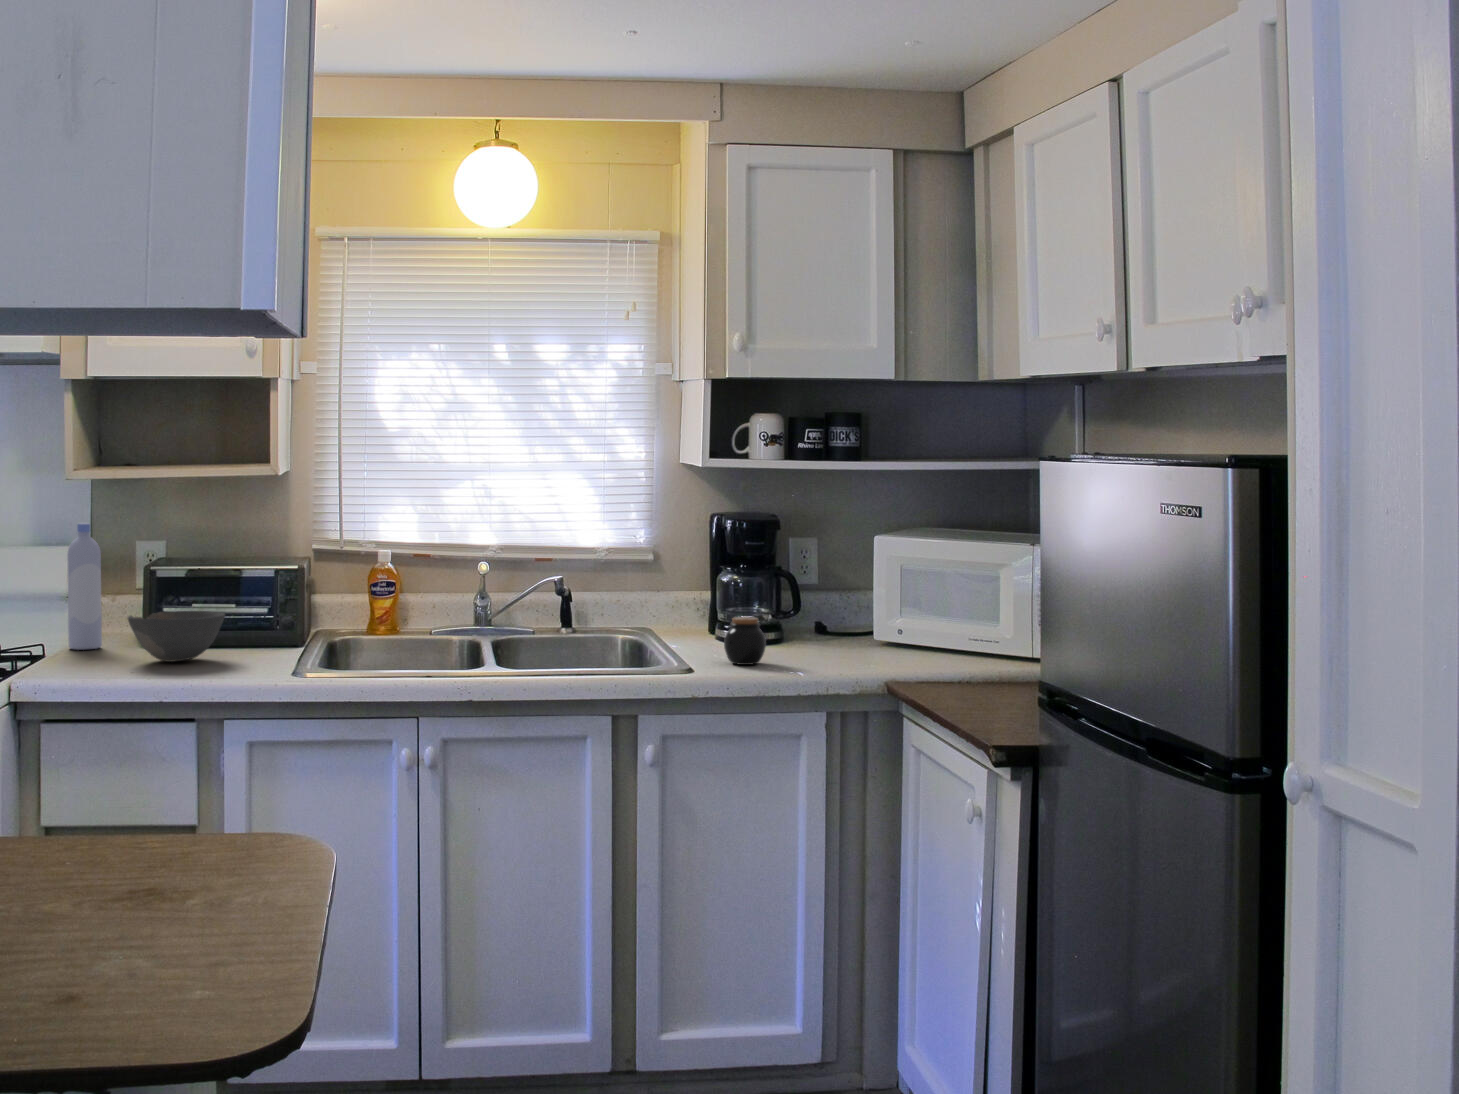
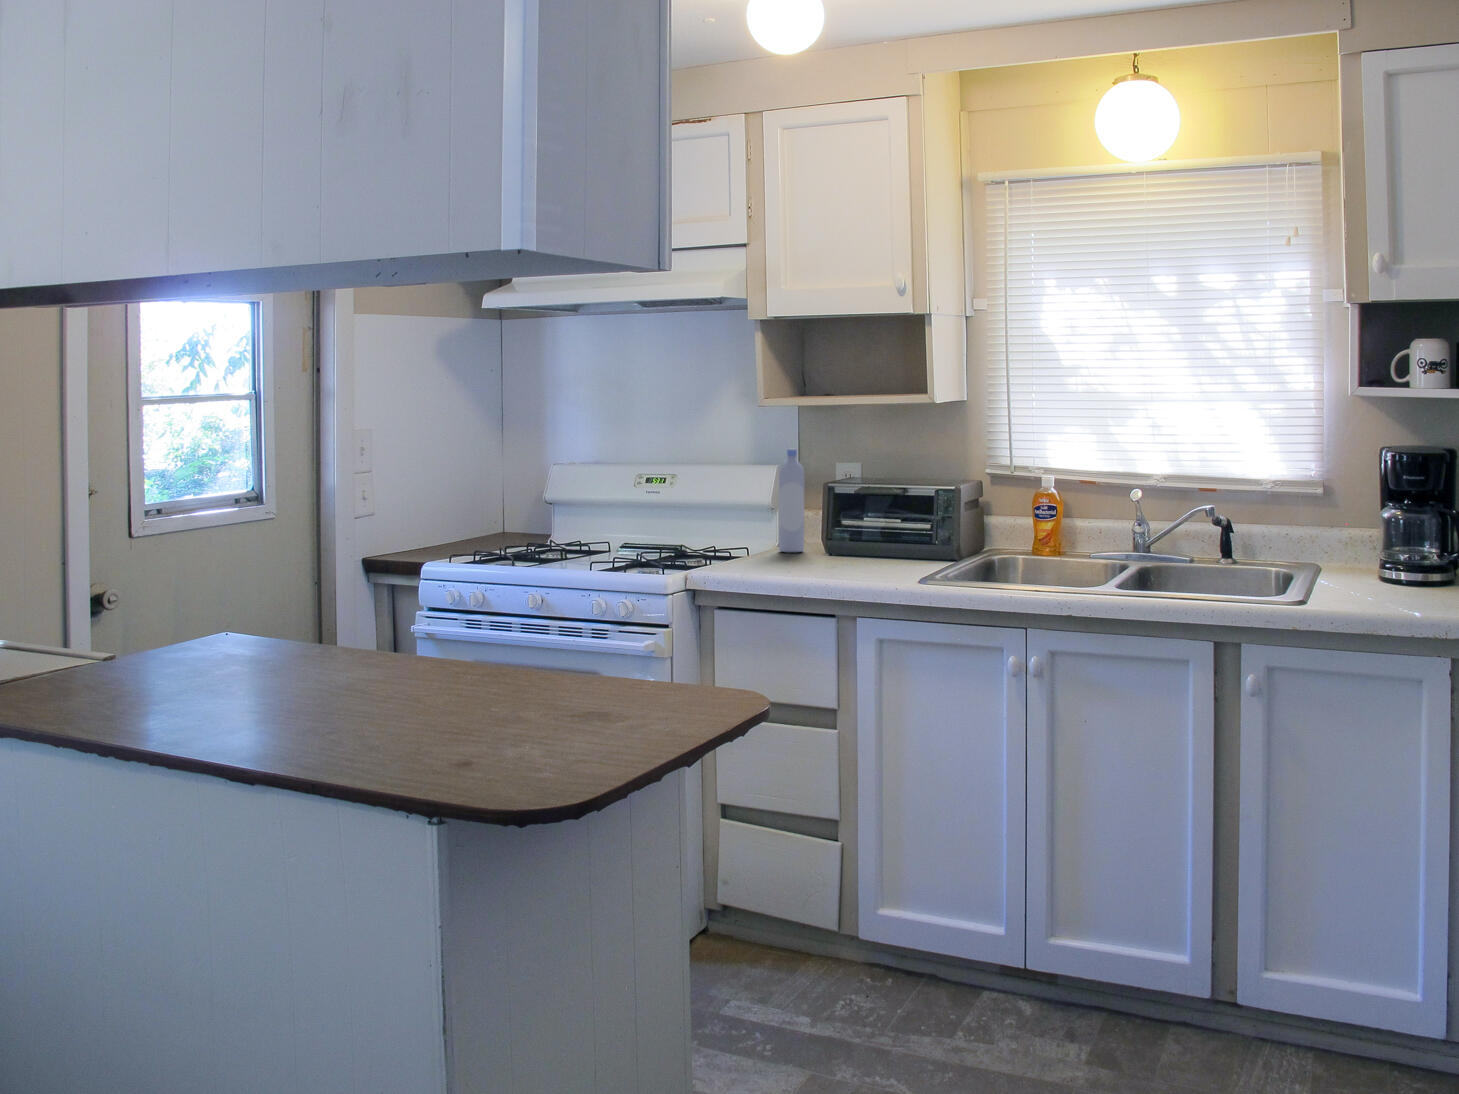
bowl: present [128,611,225,662] -> none [803,523,883,565]
jar: present [724,617,766,665] -> none [1357,552,1408,604]

